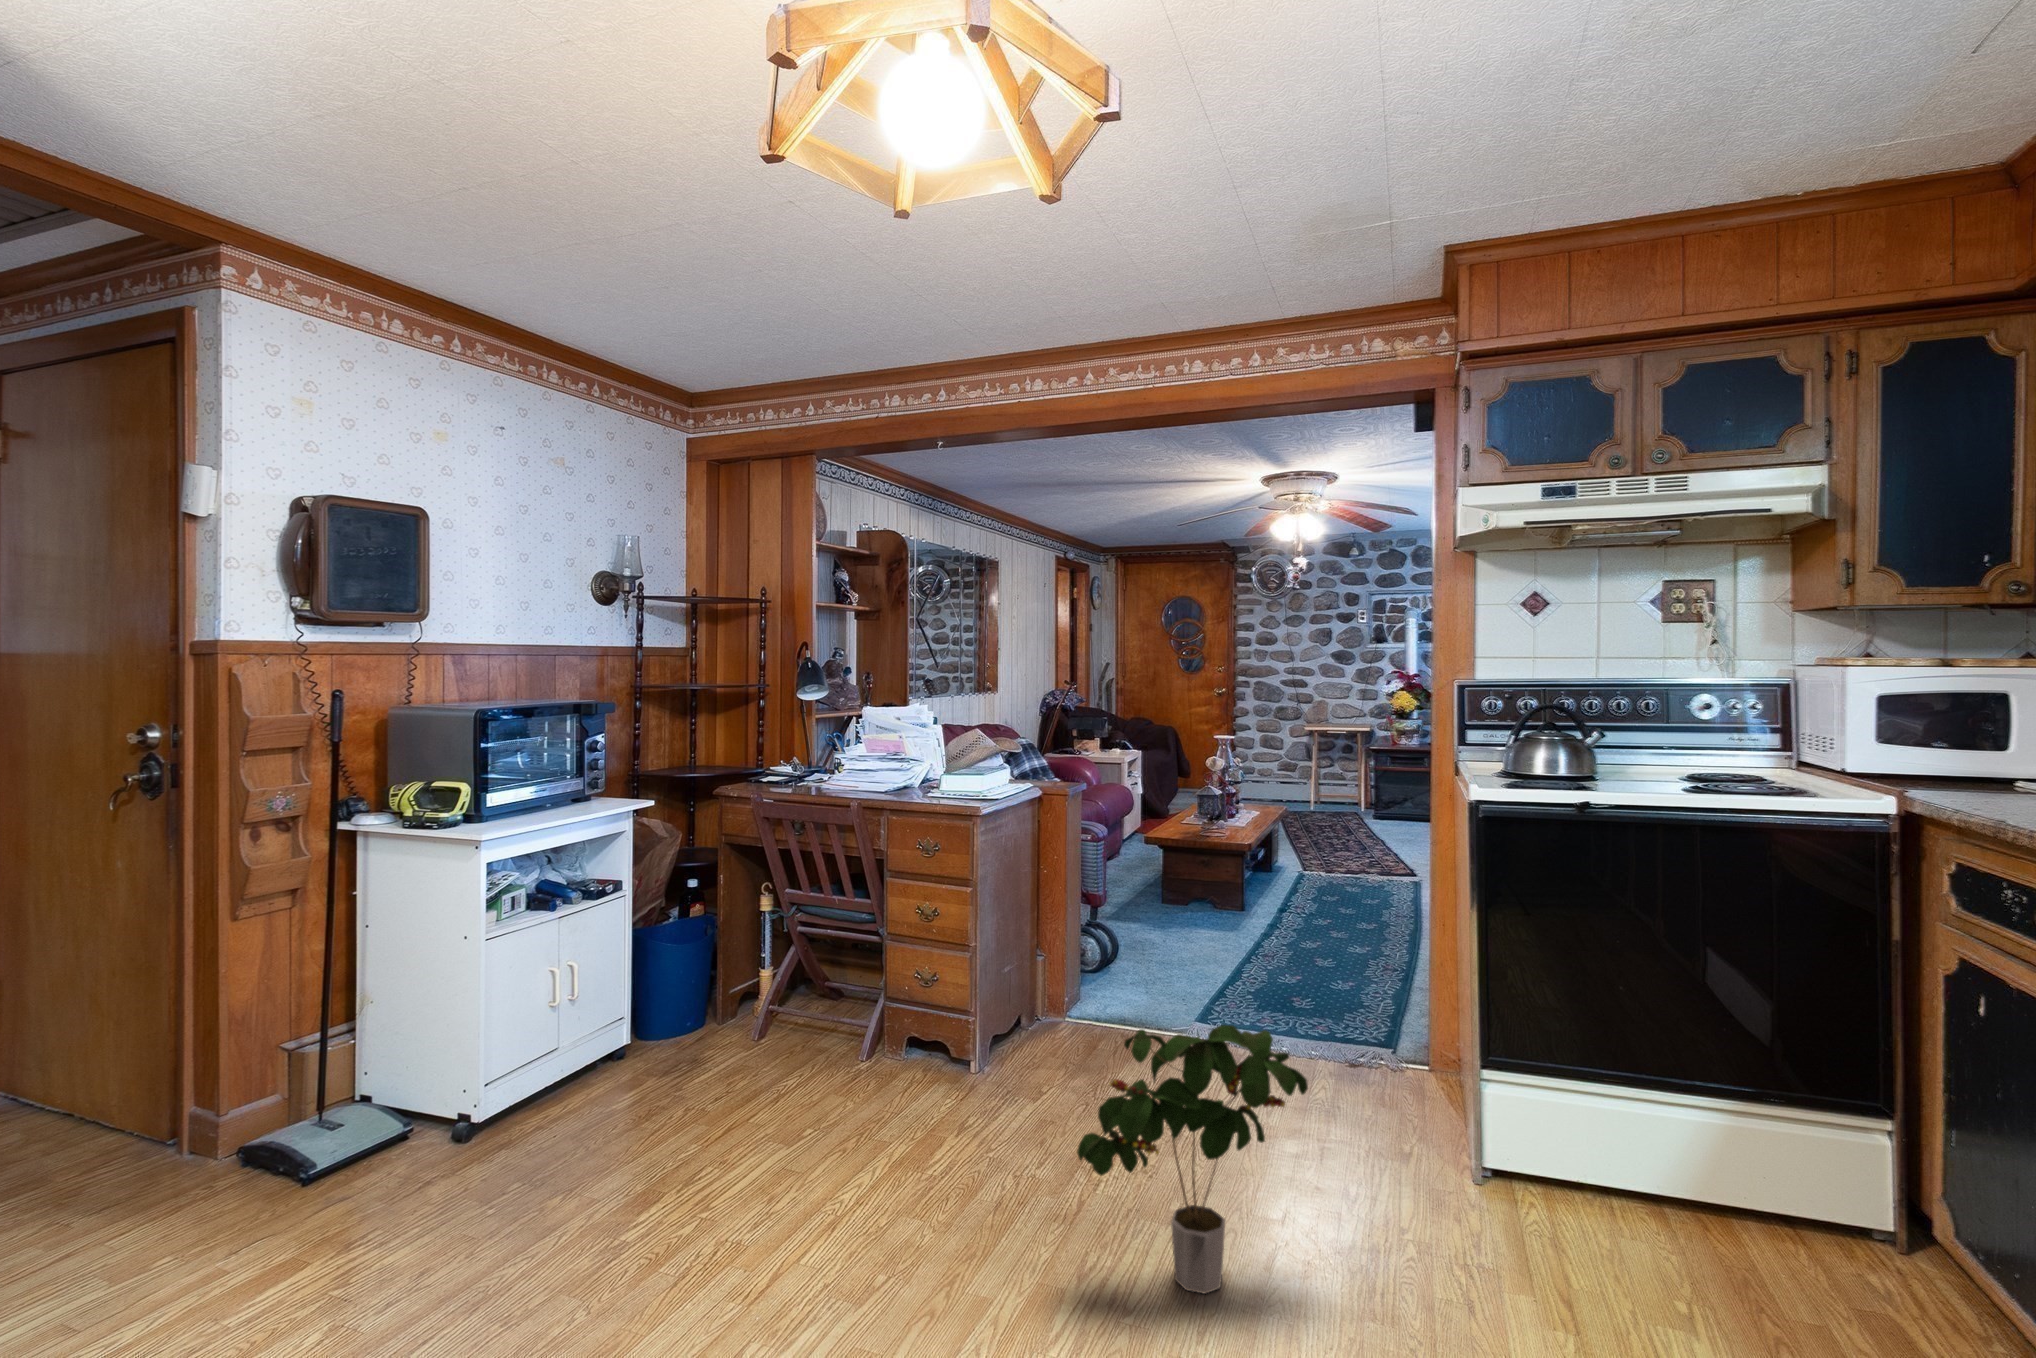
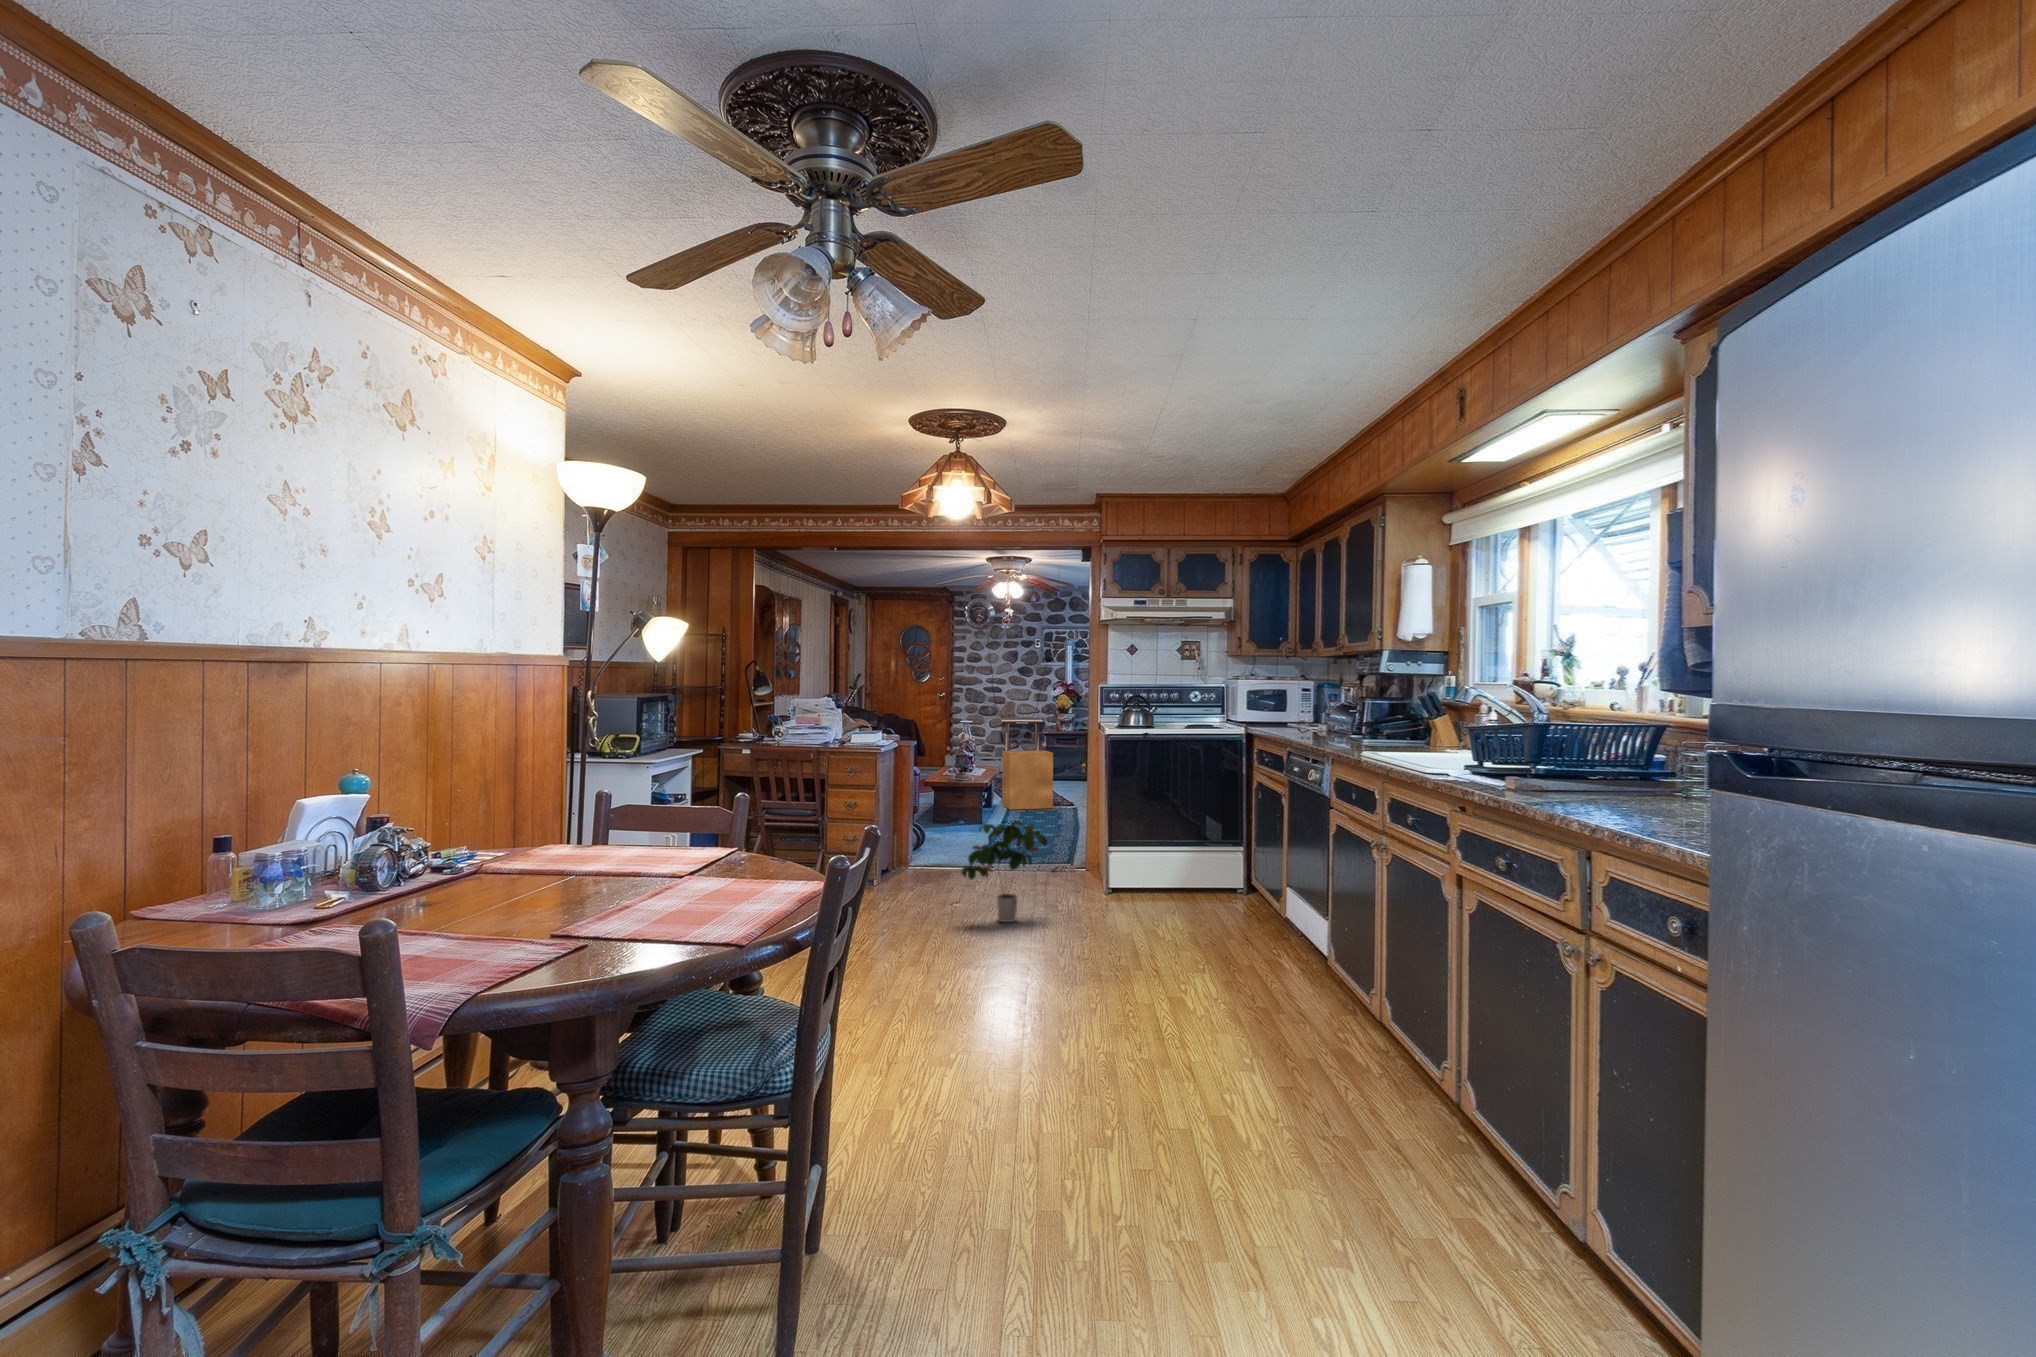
cardboard box: none [1289,784,1375,883] -> present [1002,750,1053,810]

